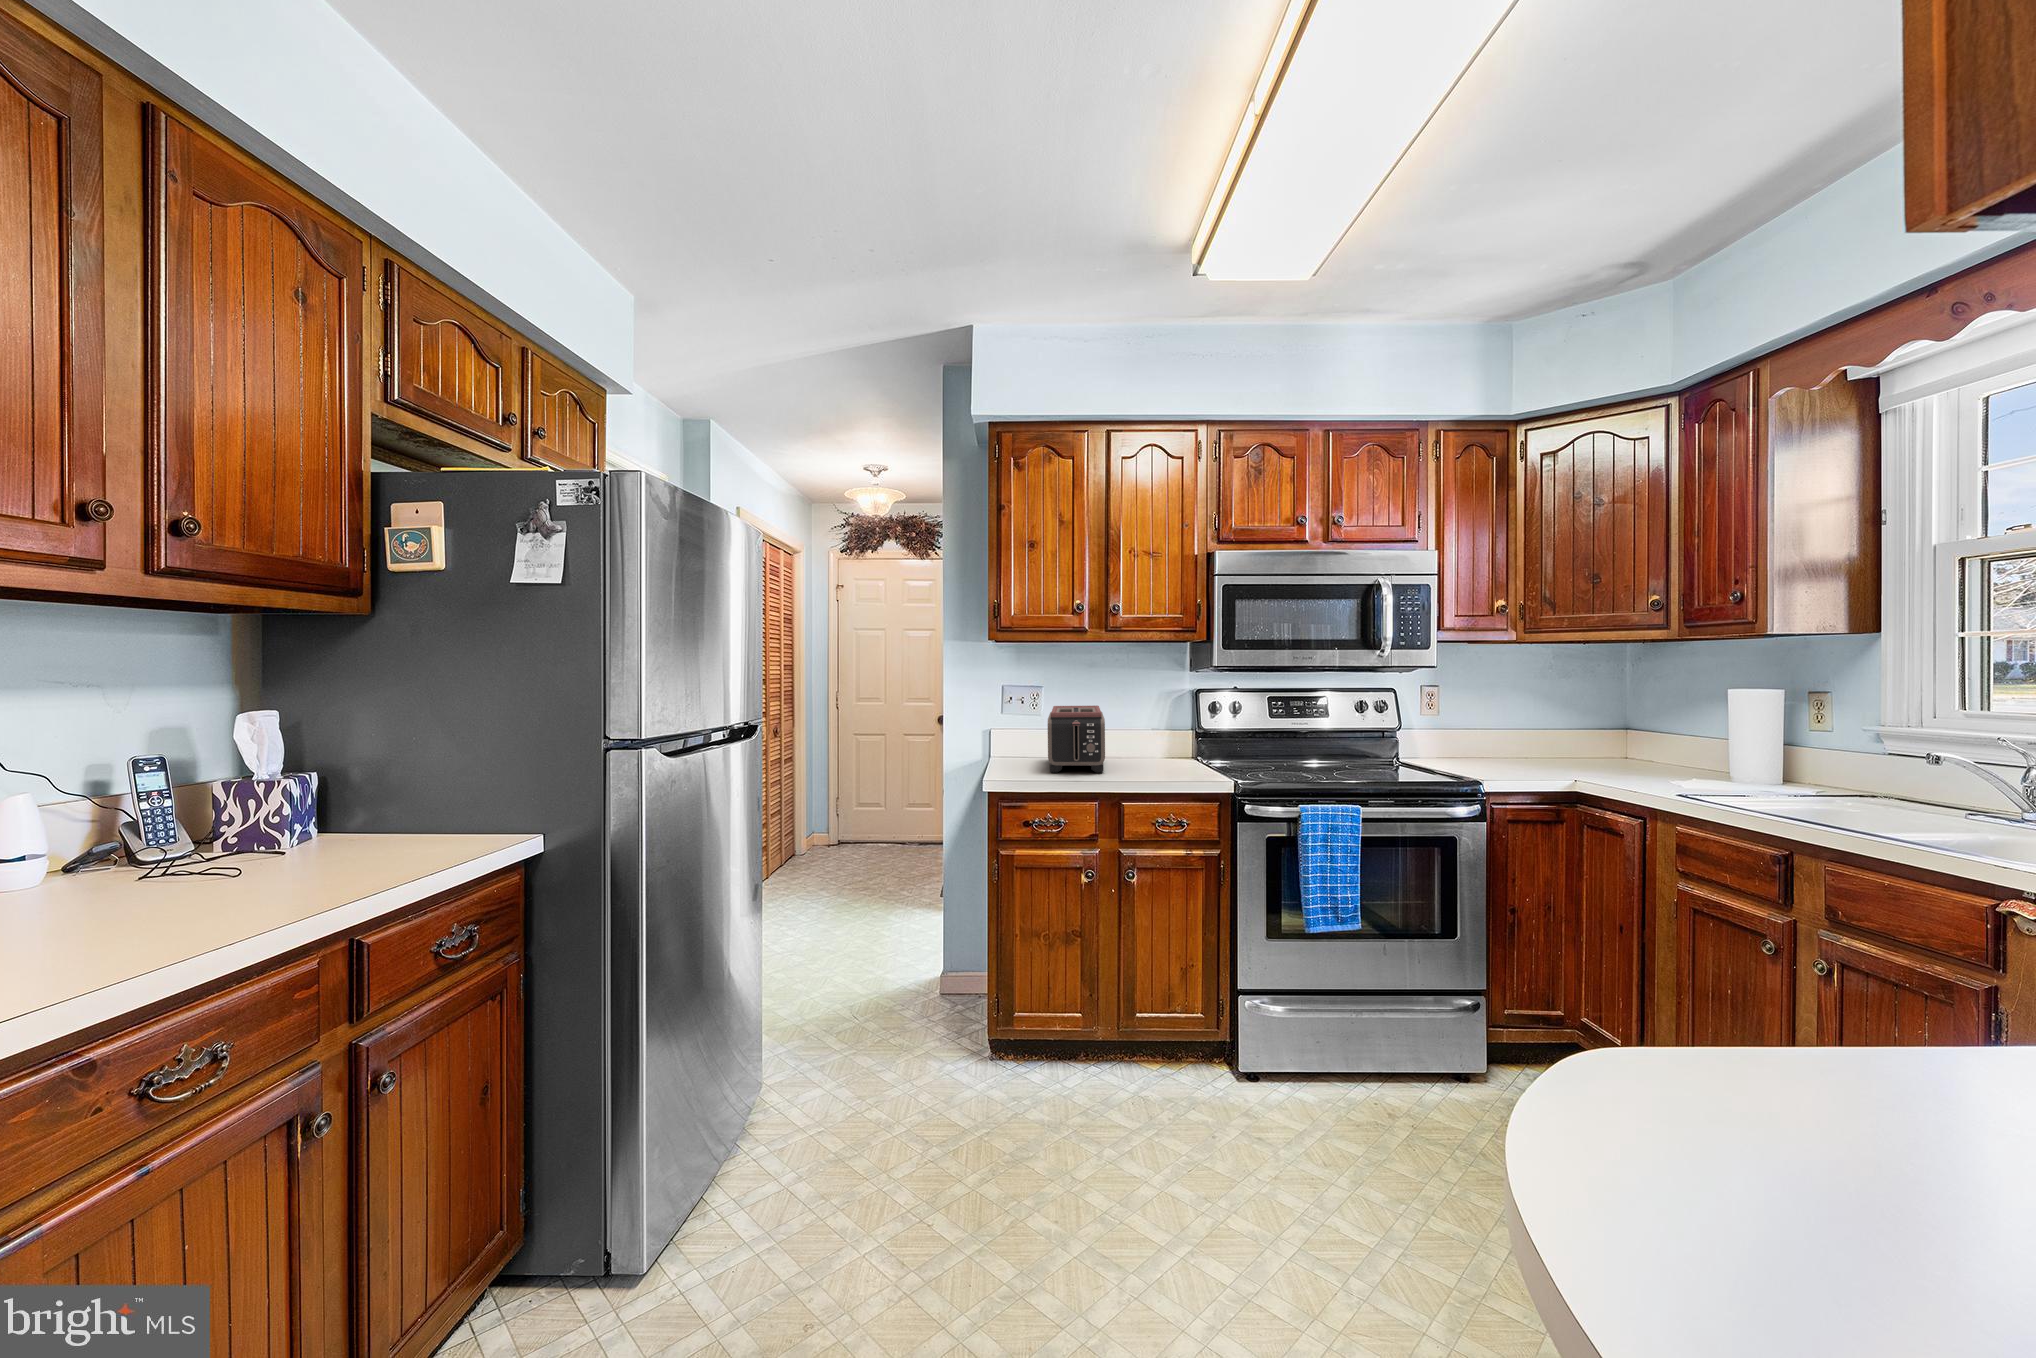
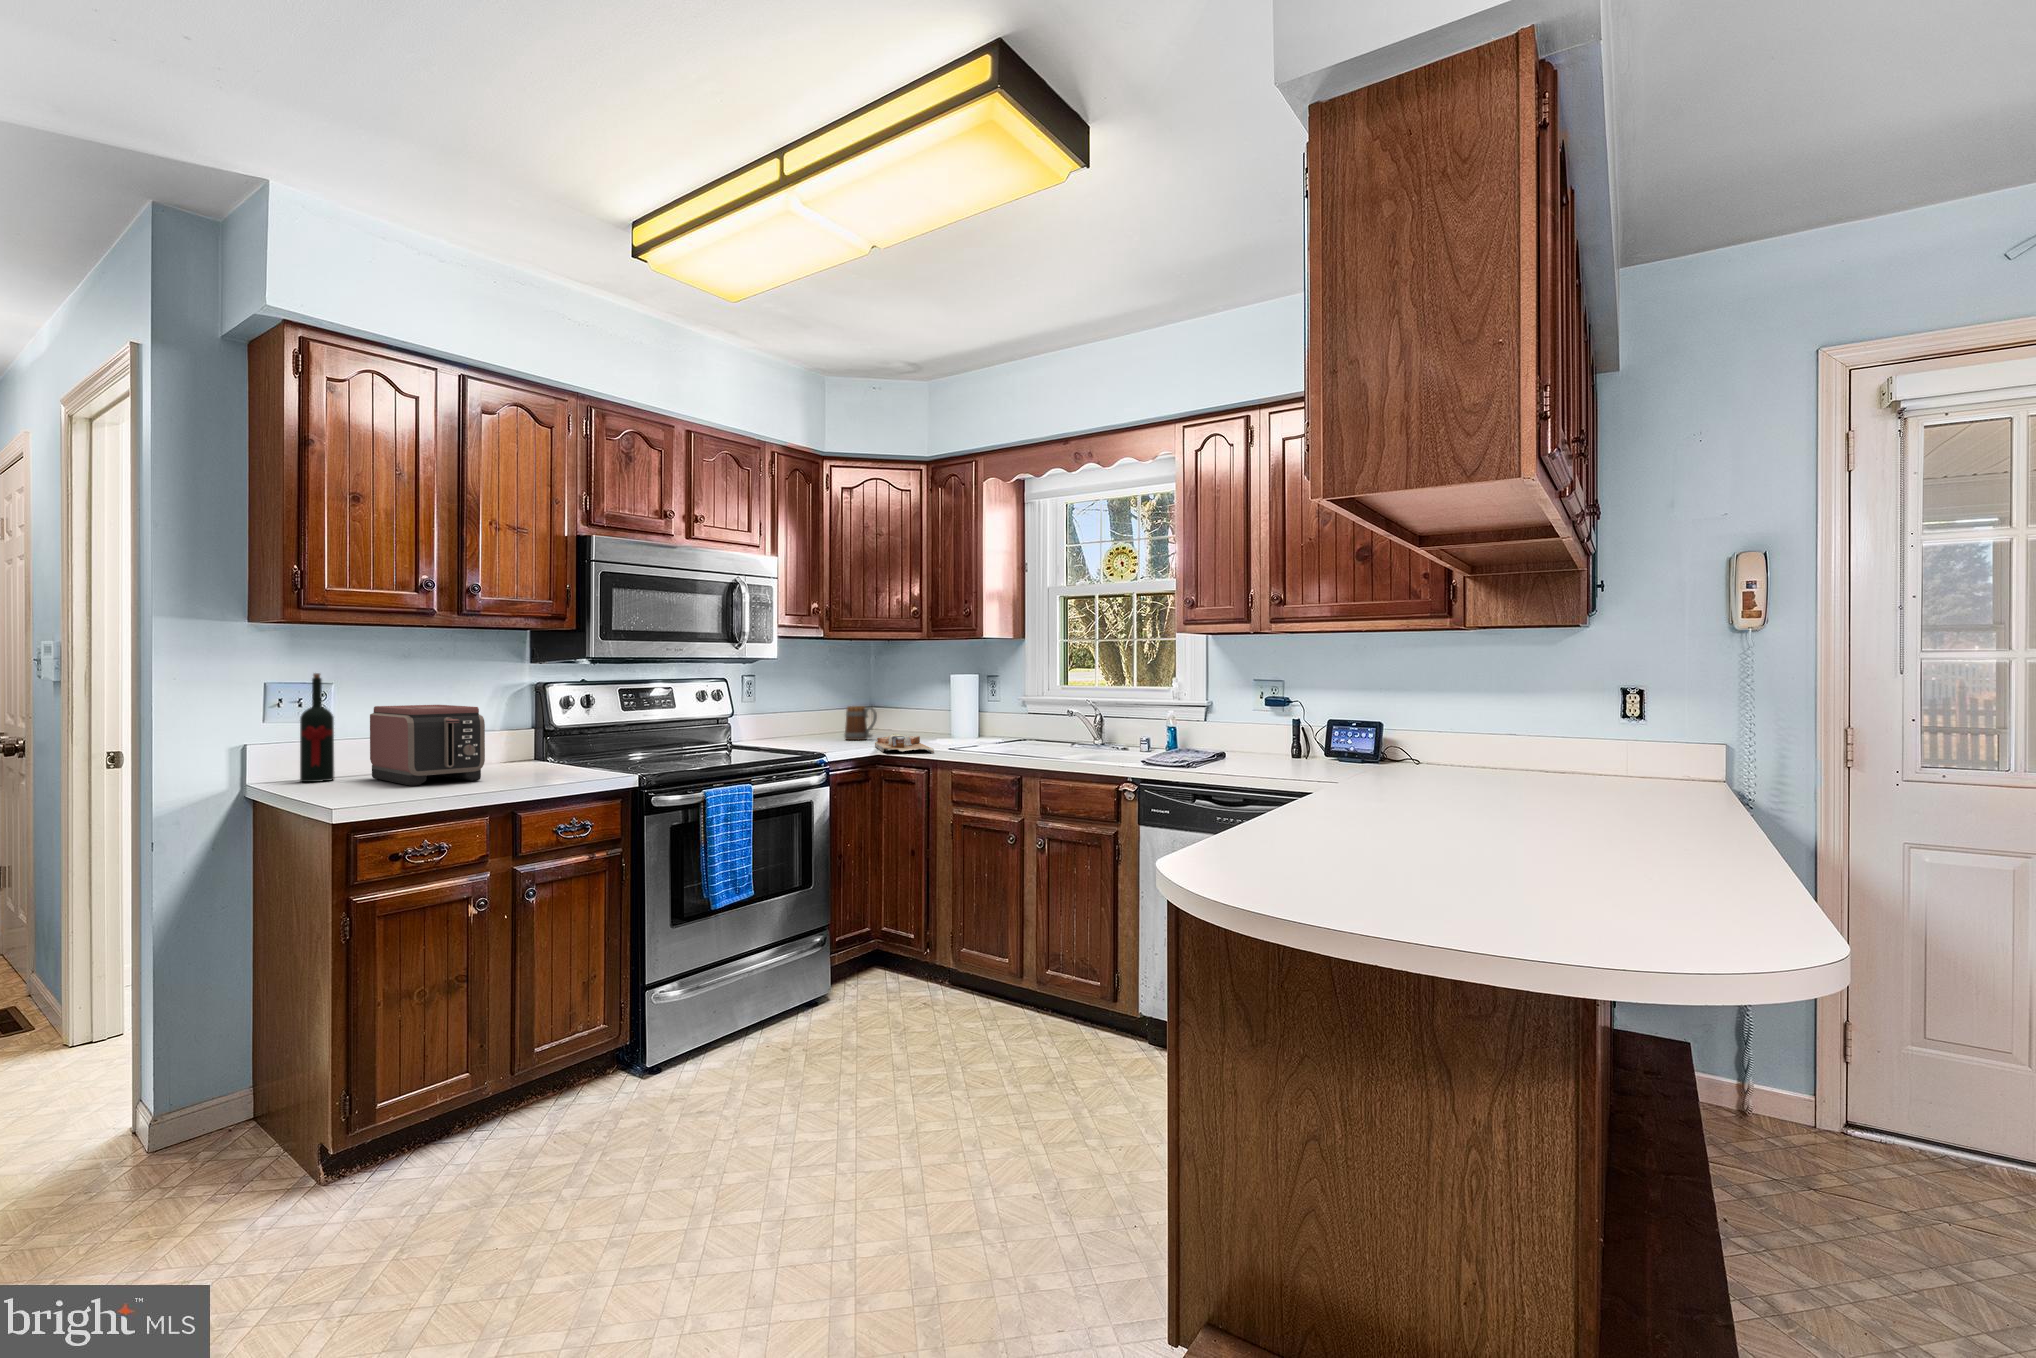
wine bottle: none [1013,680,1034,759] -> present [300,673,334,782]
mug: none [1557,714,1603,756] -> present [844,706,877,740]
cutting board: none [1562,759,1645,794] -> present [875,734,934,753]

